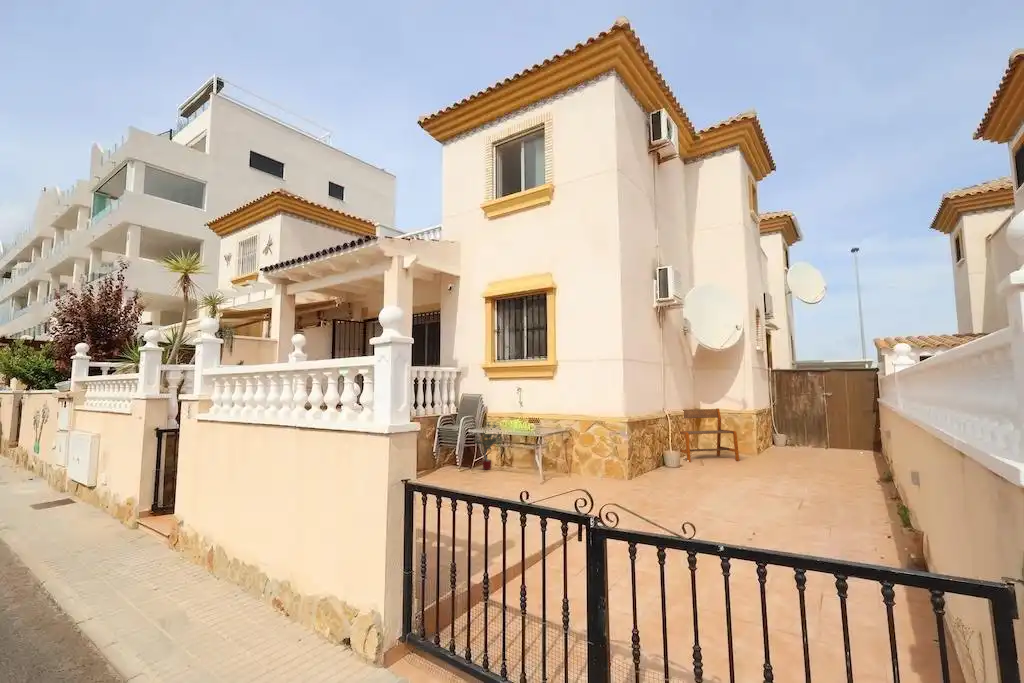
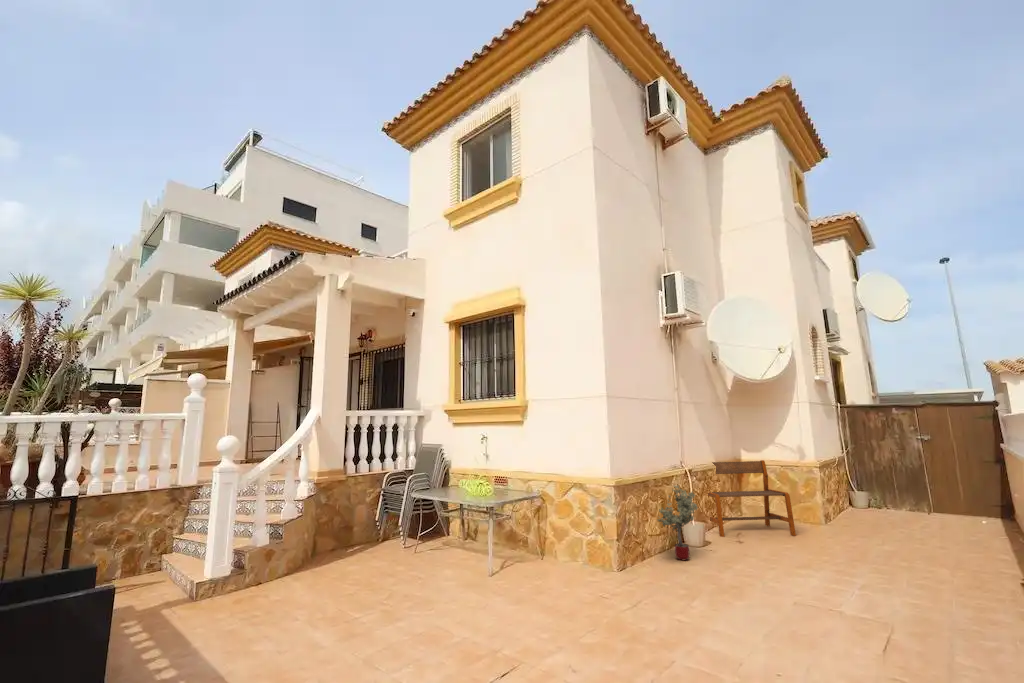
potted tree: present [474,422,502,470] -> present [658,486,698,560]

